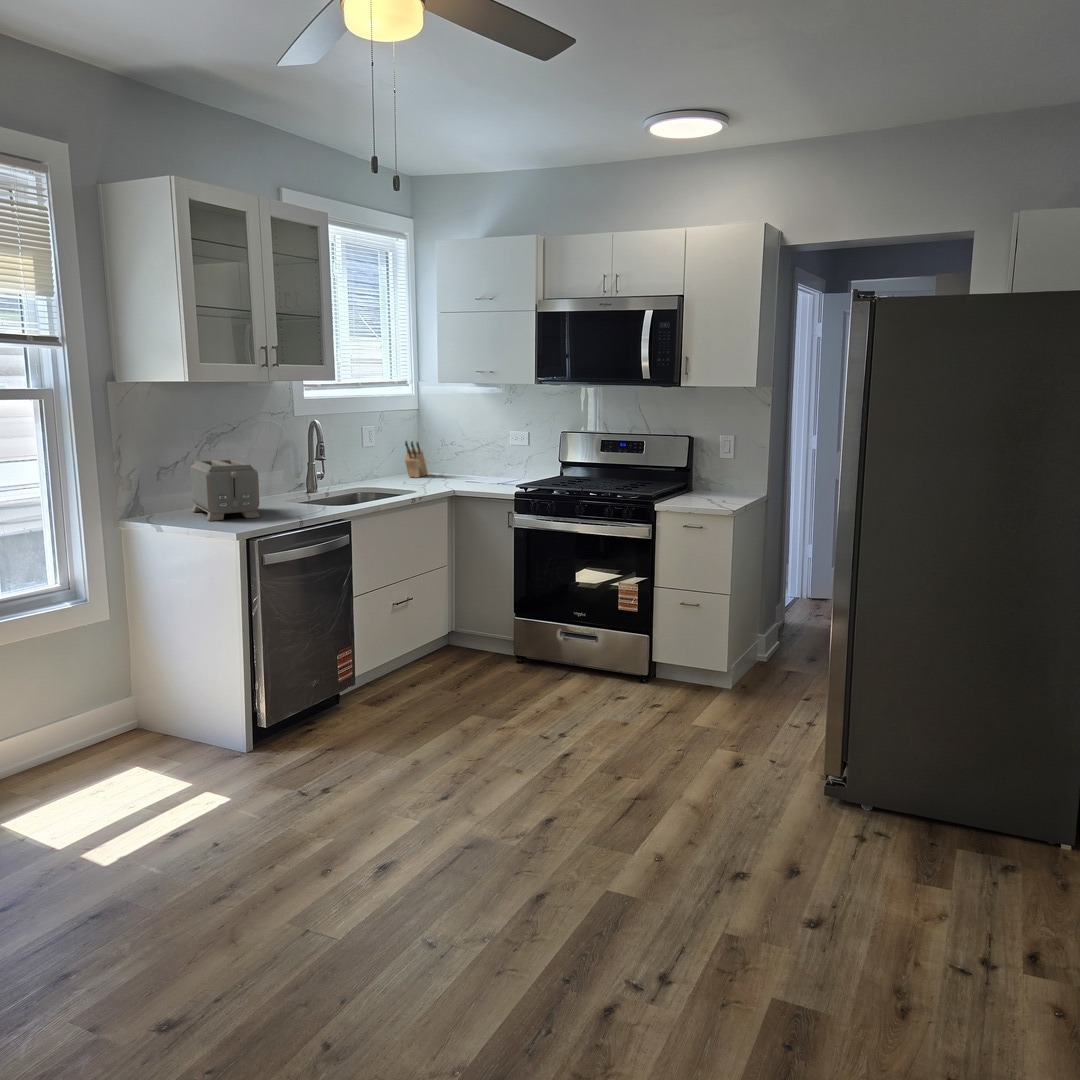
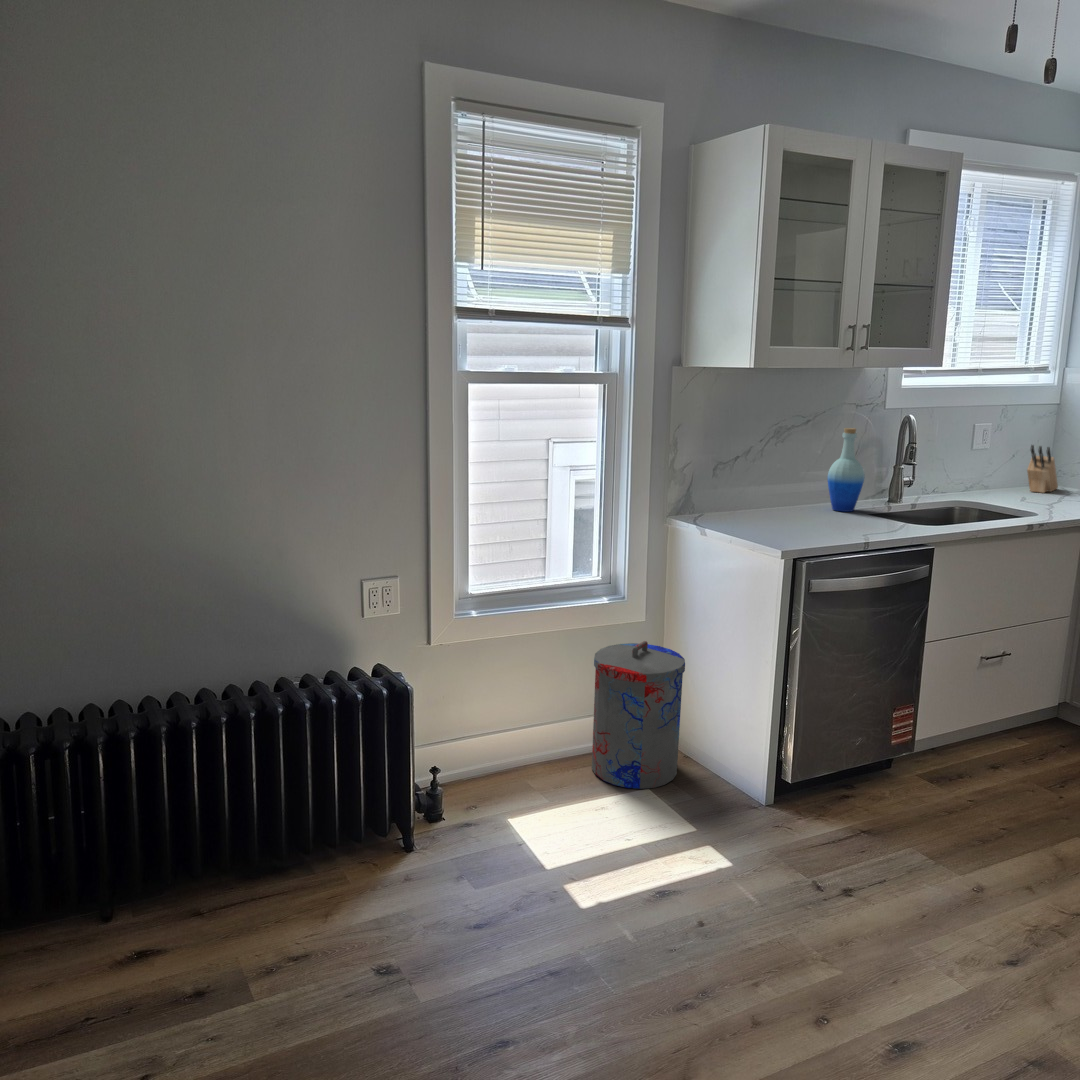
bottle: none [256,432,287,503] -> present [828,428,864,512]
toaster: present [190,459,260,521] -> none [748,457,824,531]
trash can: none [65,635,162,773] -> present [592,641,685,789]

